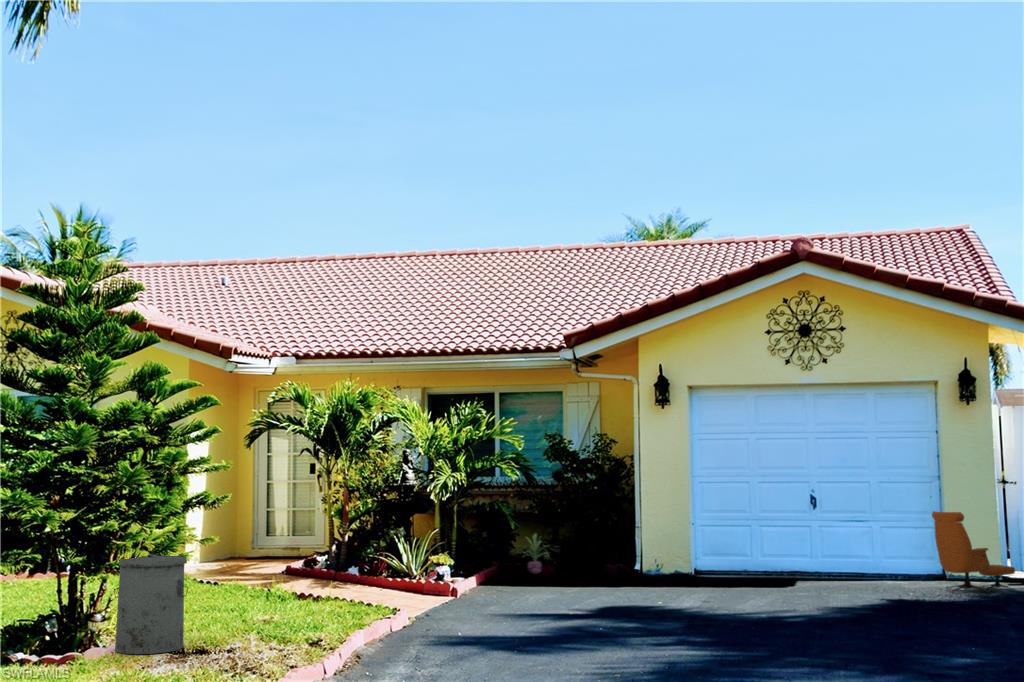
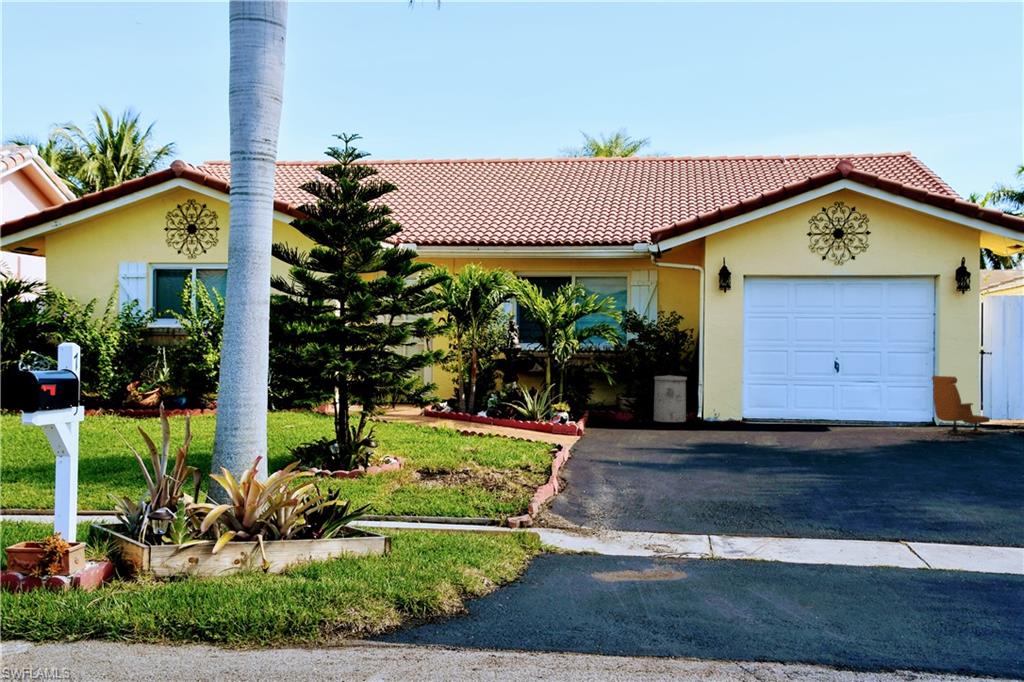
decorative plant: present [524,534,548,574] -> none [603,387,635,418]
trash can: present [114,555,188,654] -> present [654,375,687,422]

